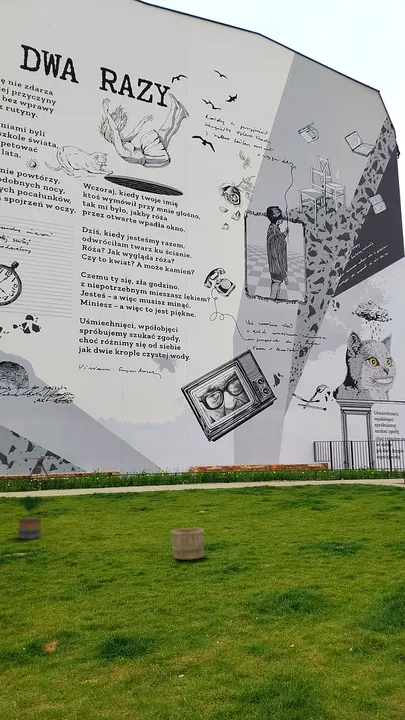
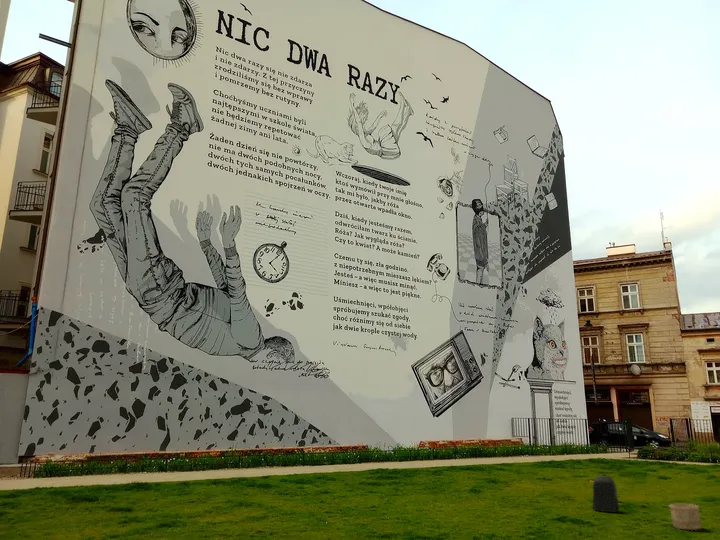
round table: present [22,457,55,482] -> none [290,432,323,457]
backpack: none [146,494,177,538] -> present [593,476,619,513]
potted tree: present [18,496,45,539] -> none [494,475,519,514]

